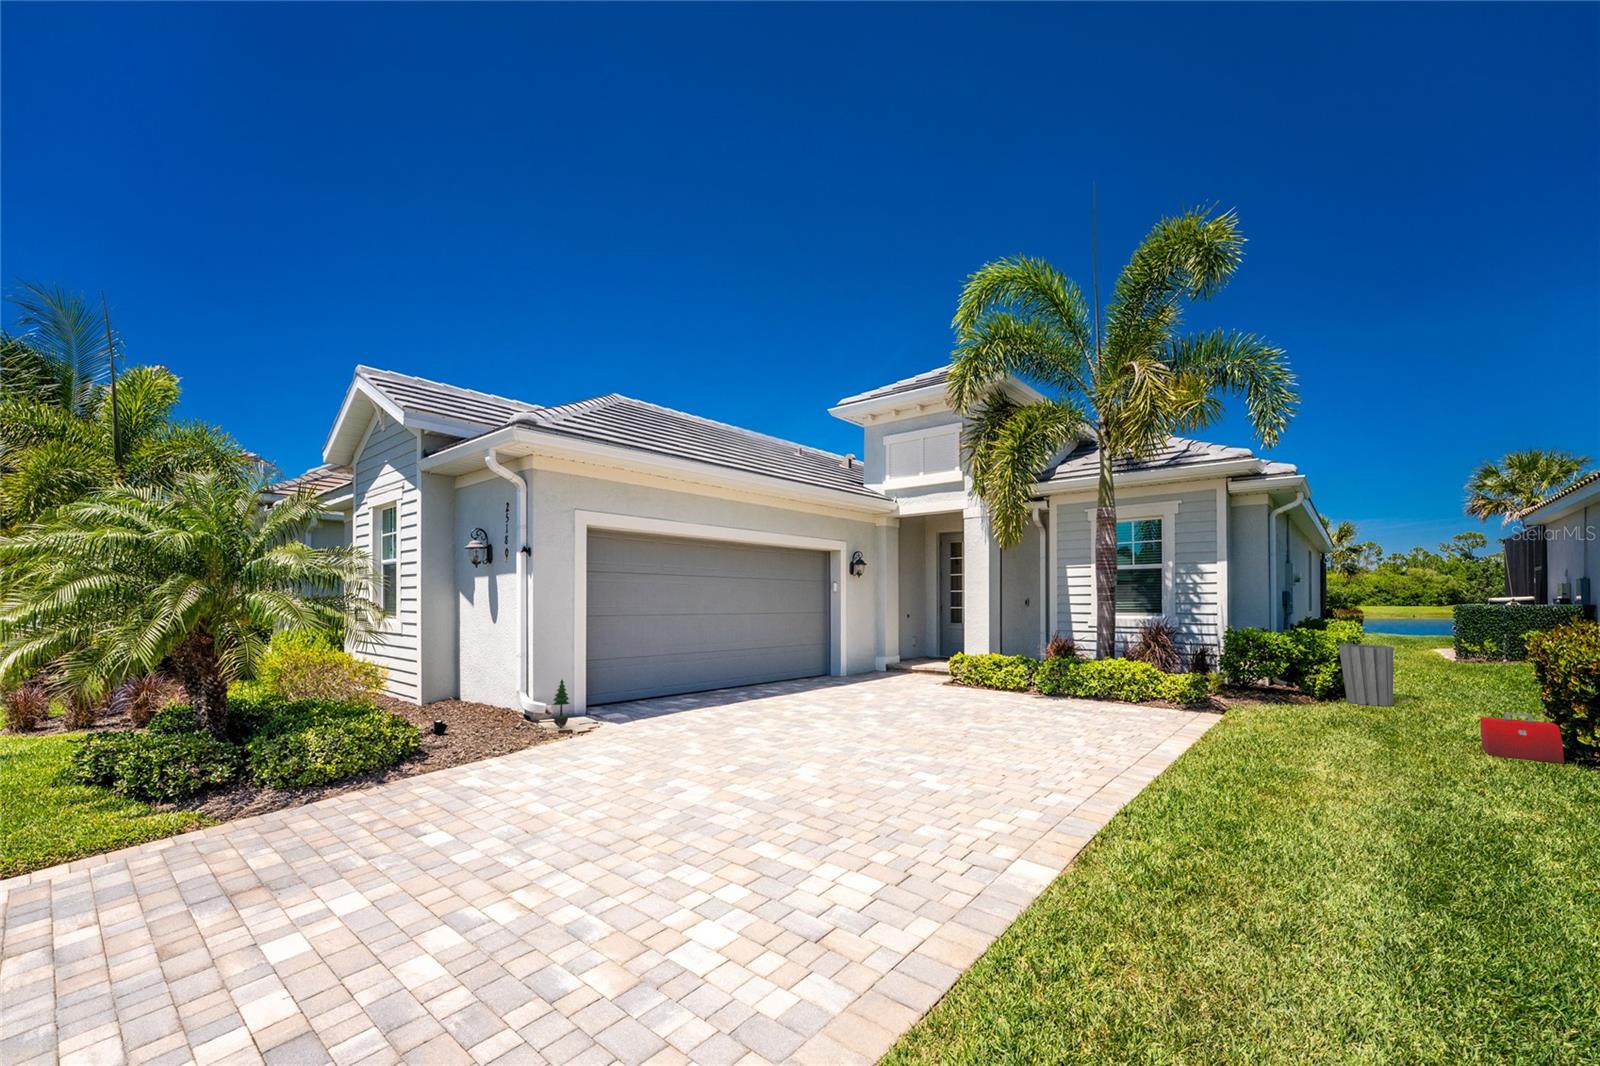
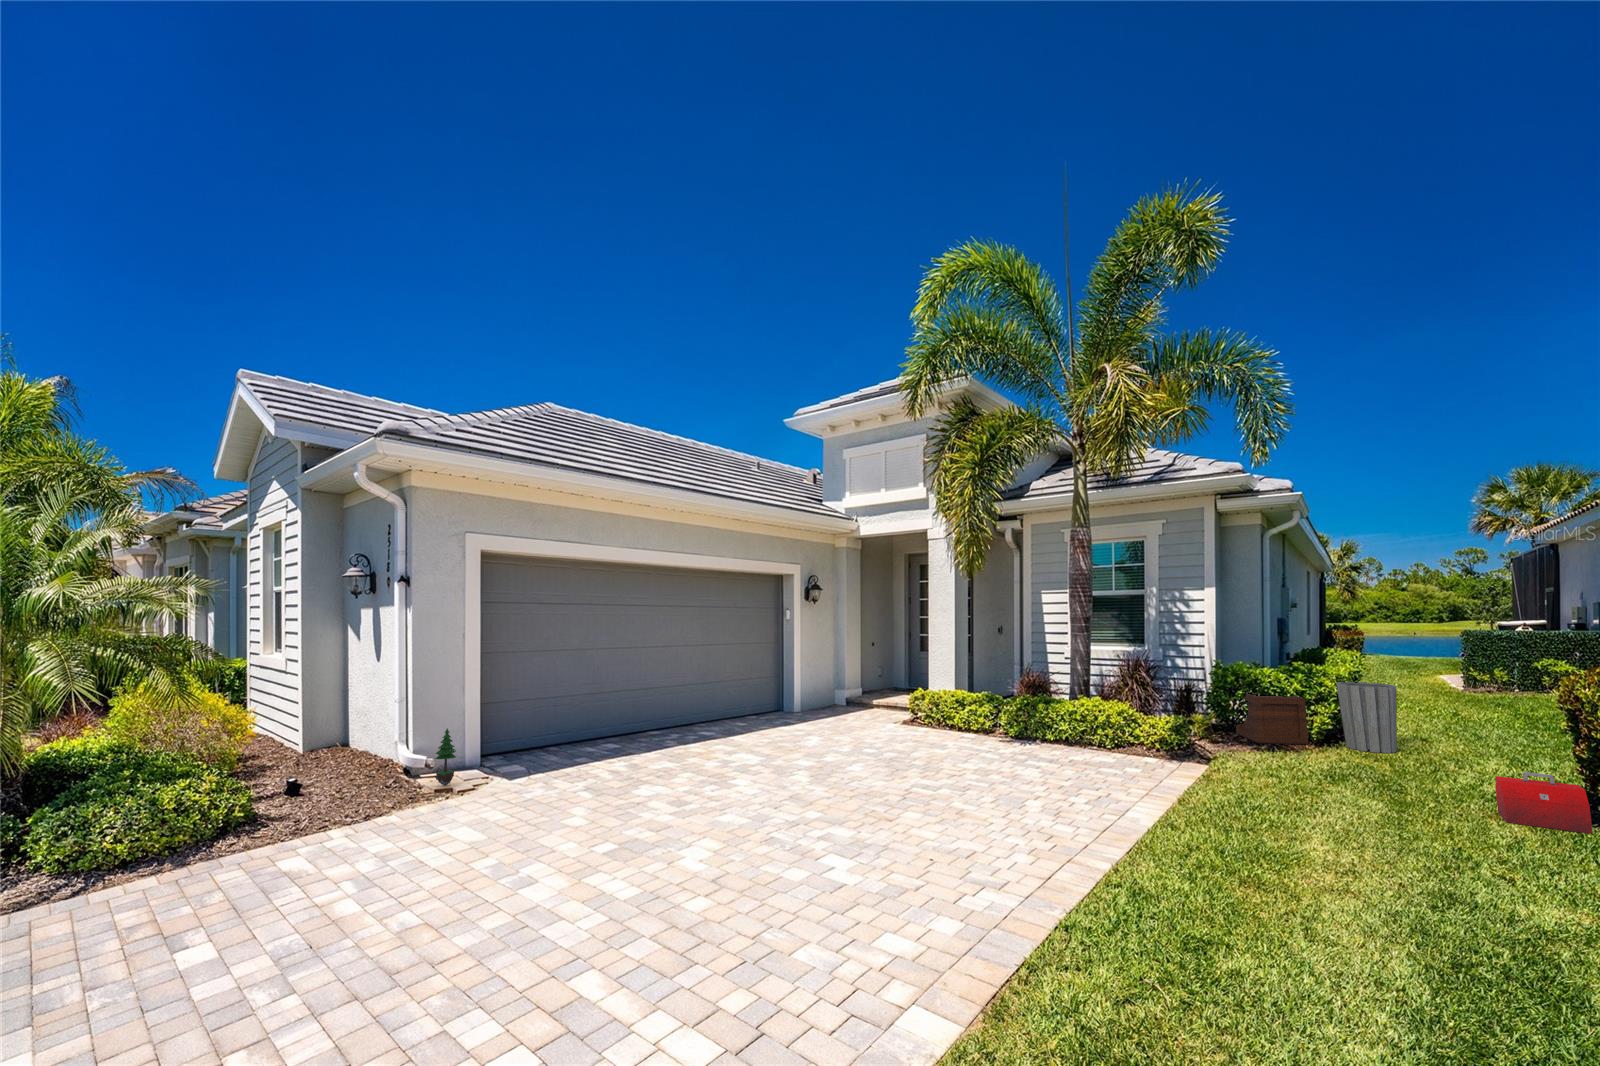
wooden crate: none [1244,653,1313,700] -> present [1236,694,1308,745]

